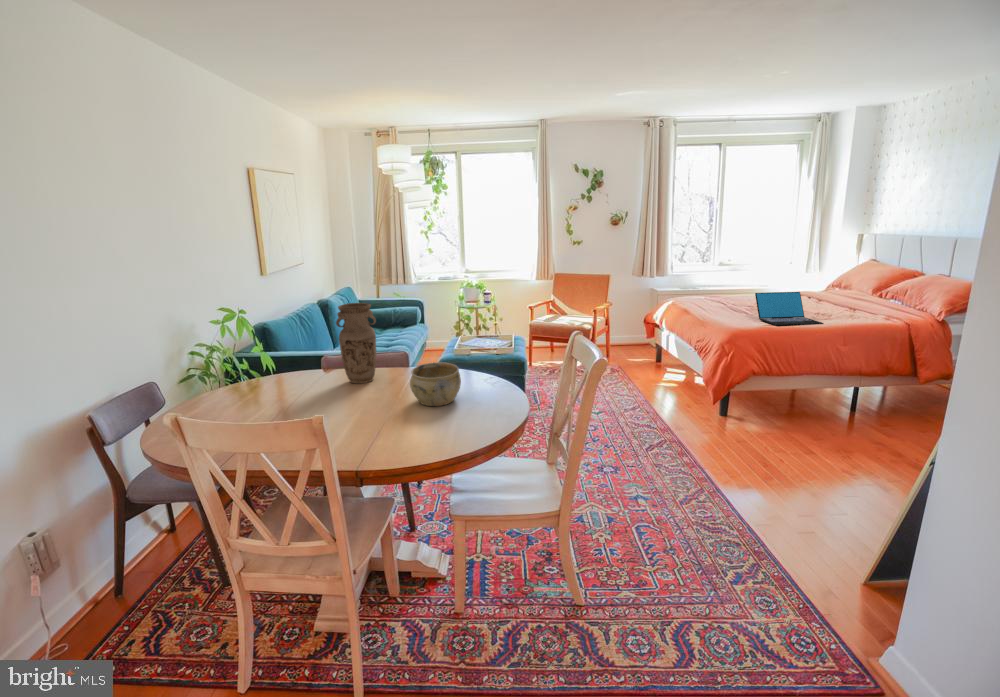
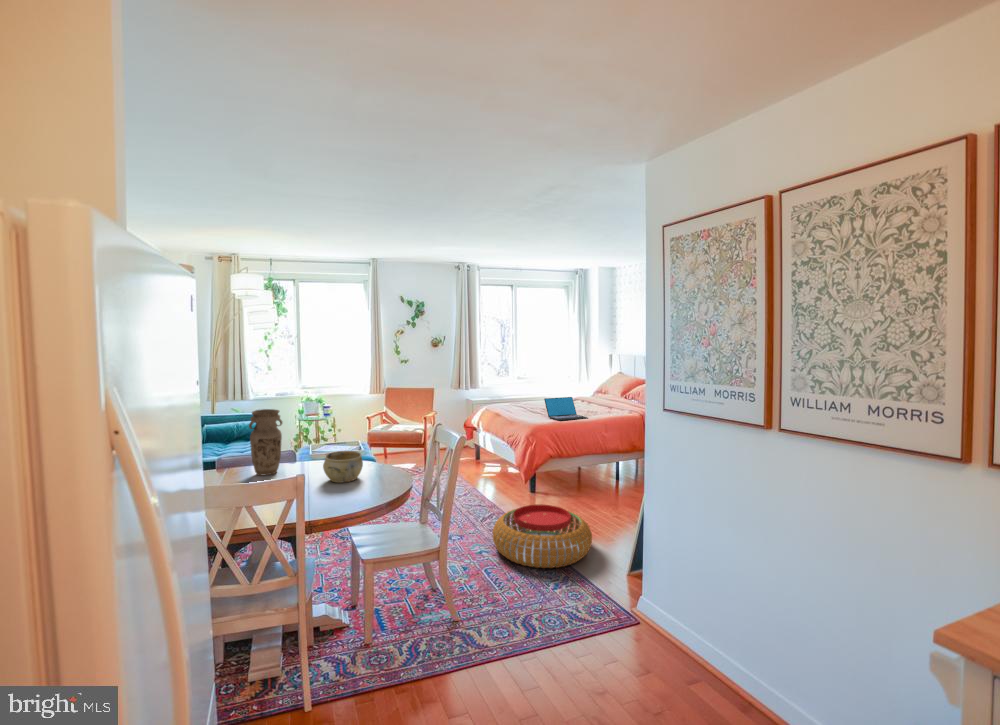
pouf: none [653,446,809,546] -> present [493,505,592,568]

